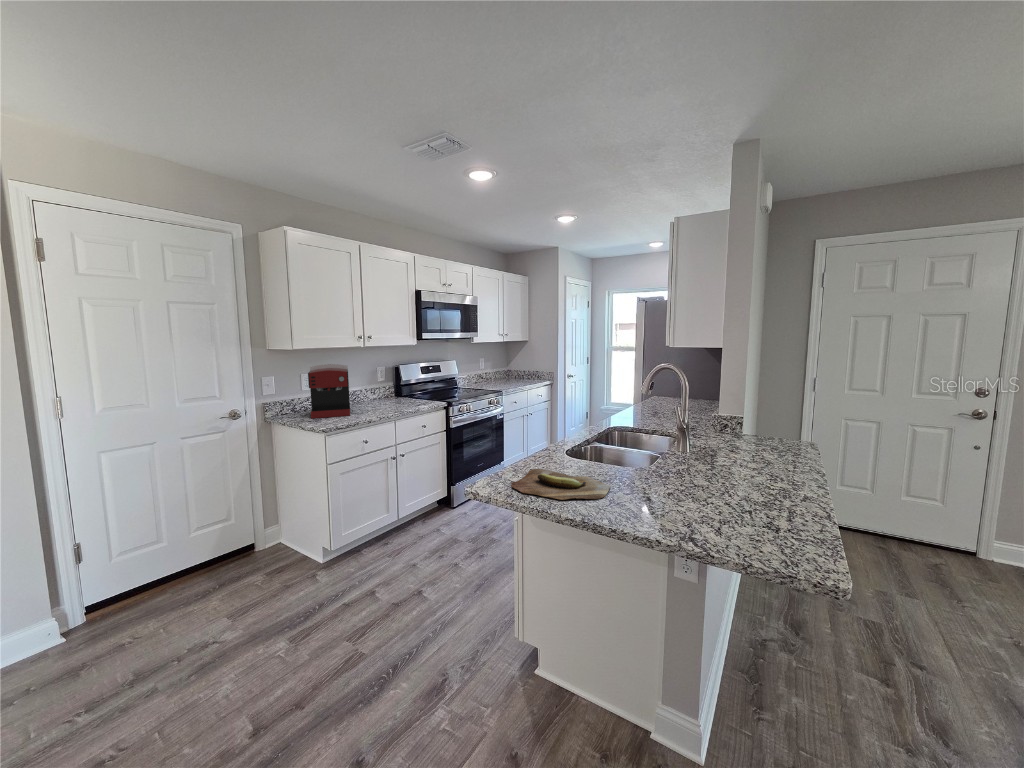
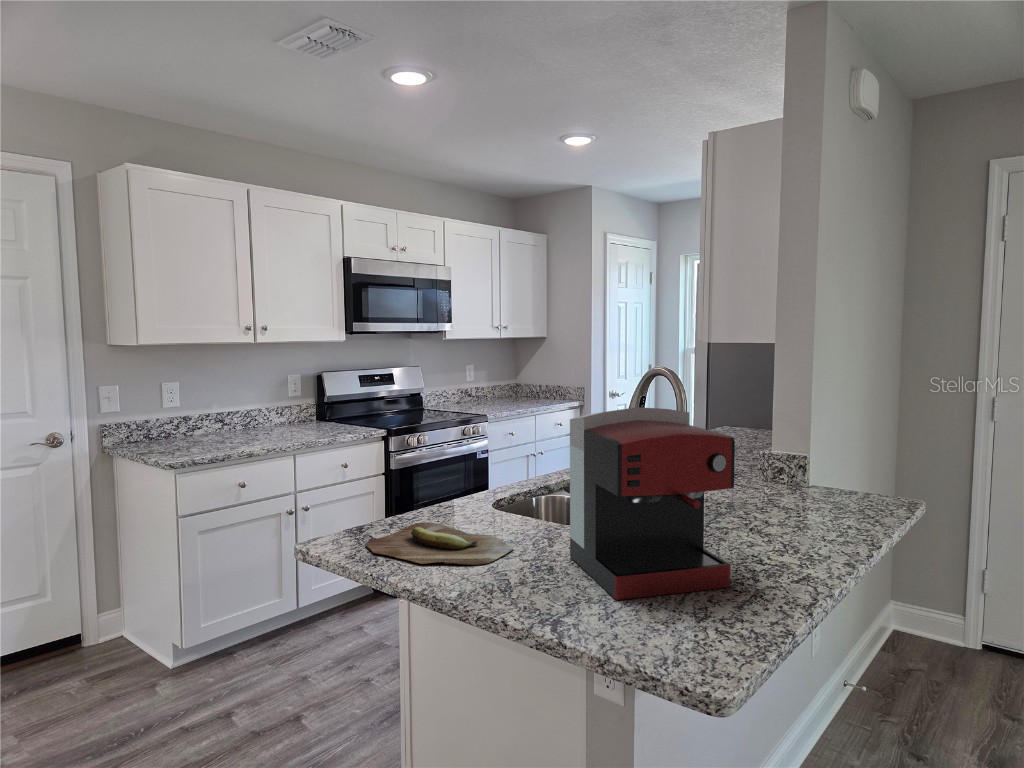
coffee maker: present [308,364,350,418] -> present [570,407,735,600]

